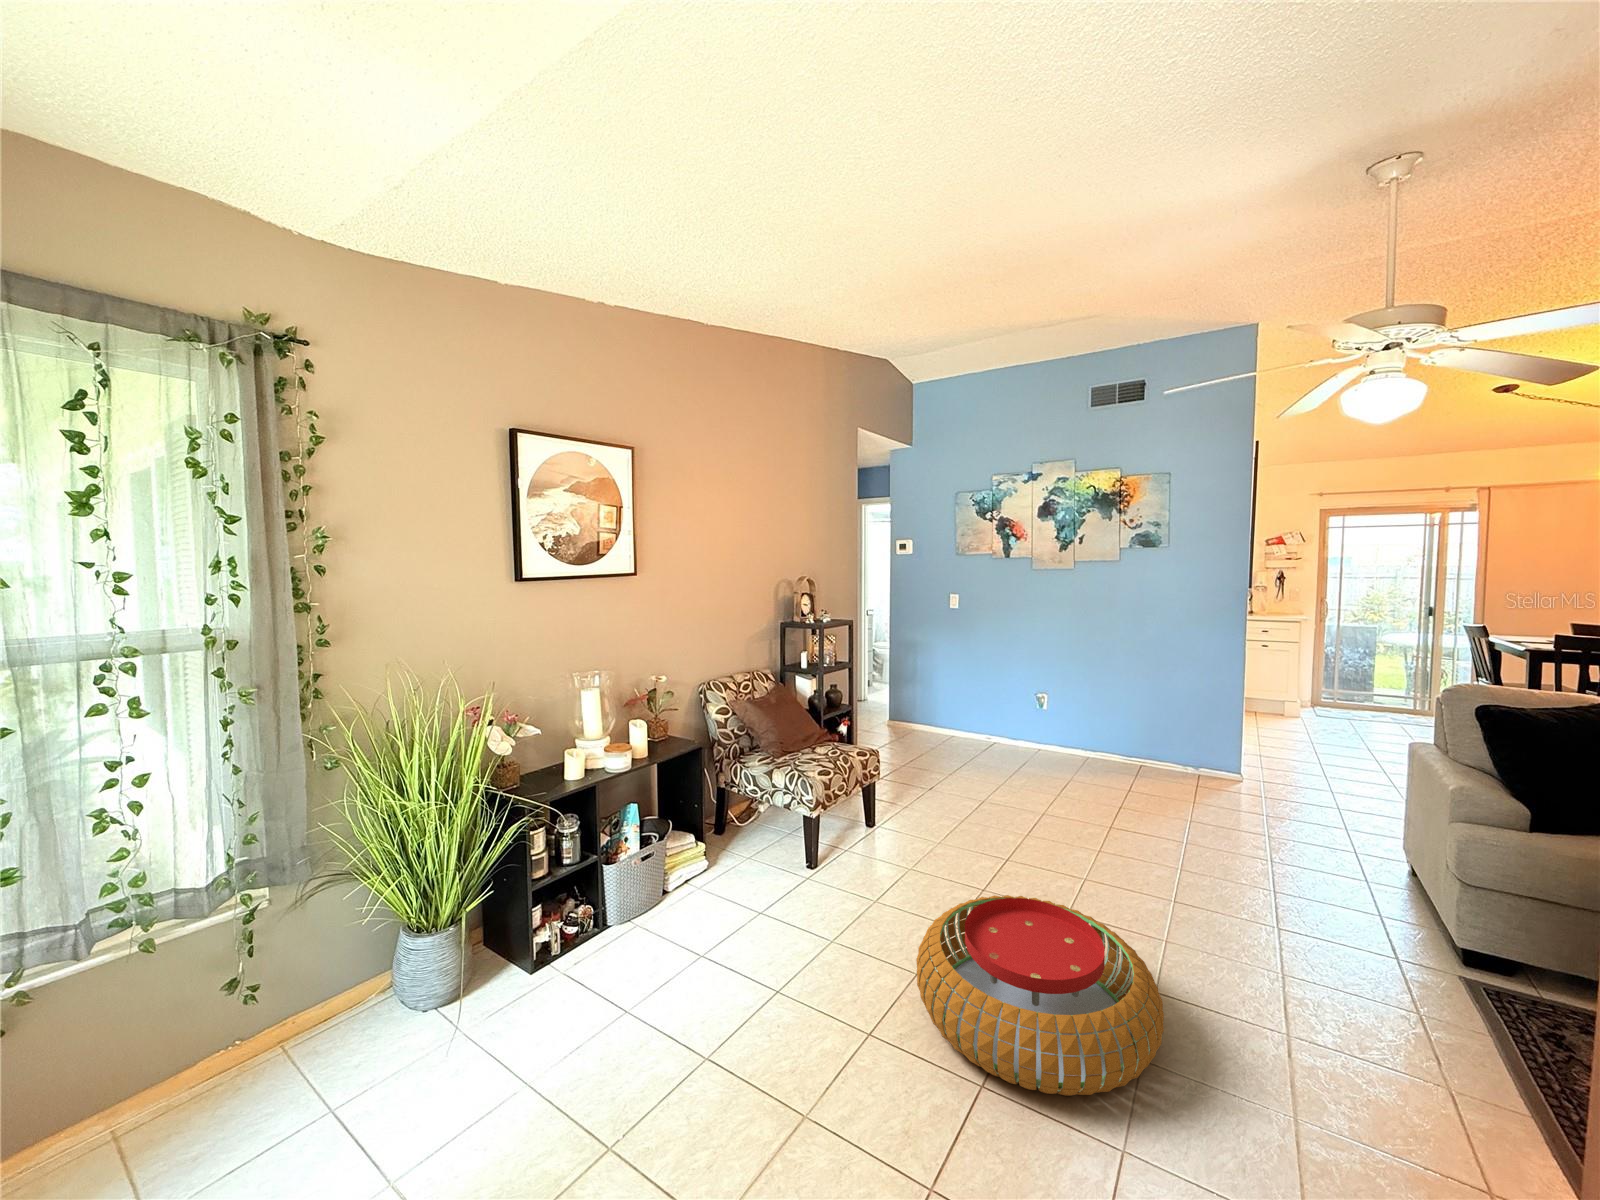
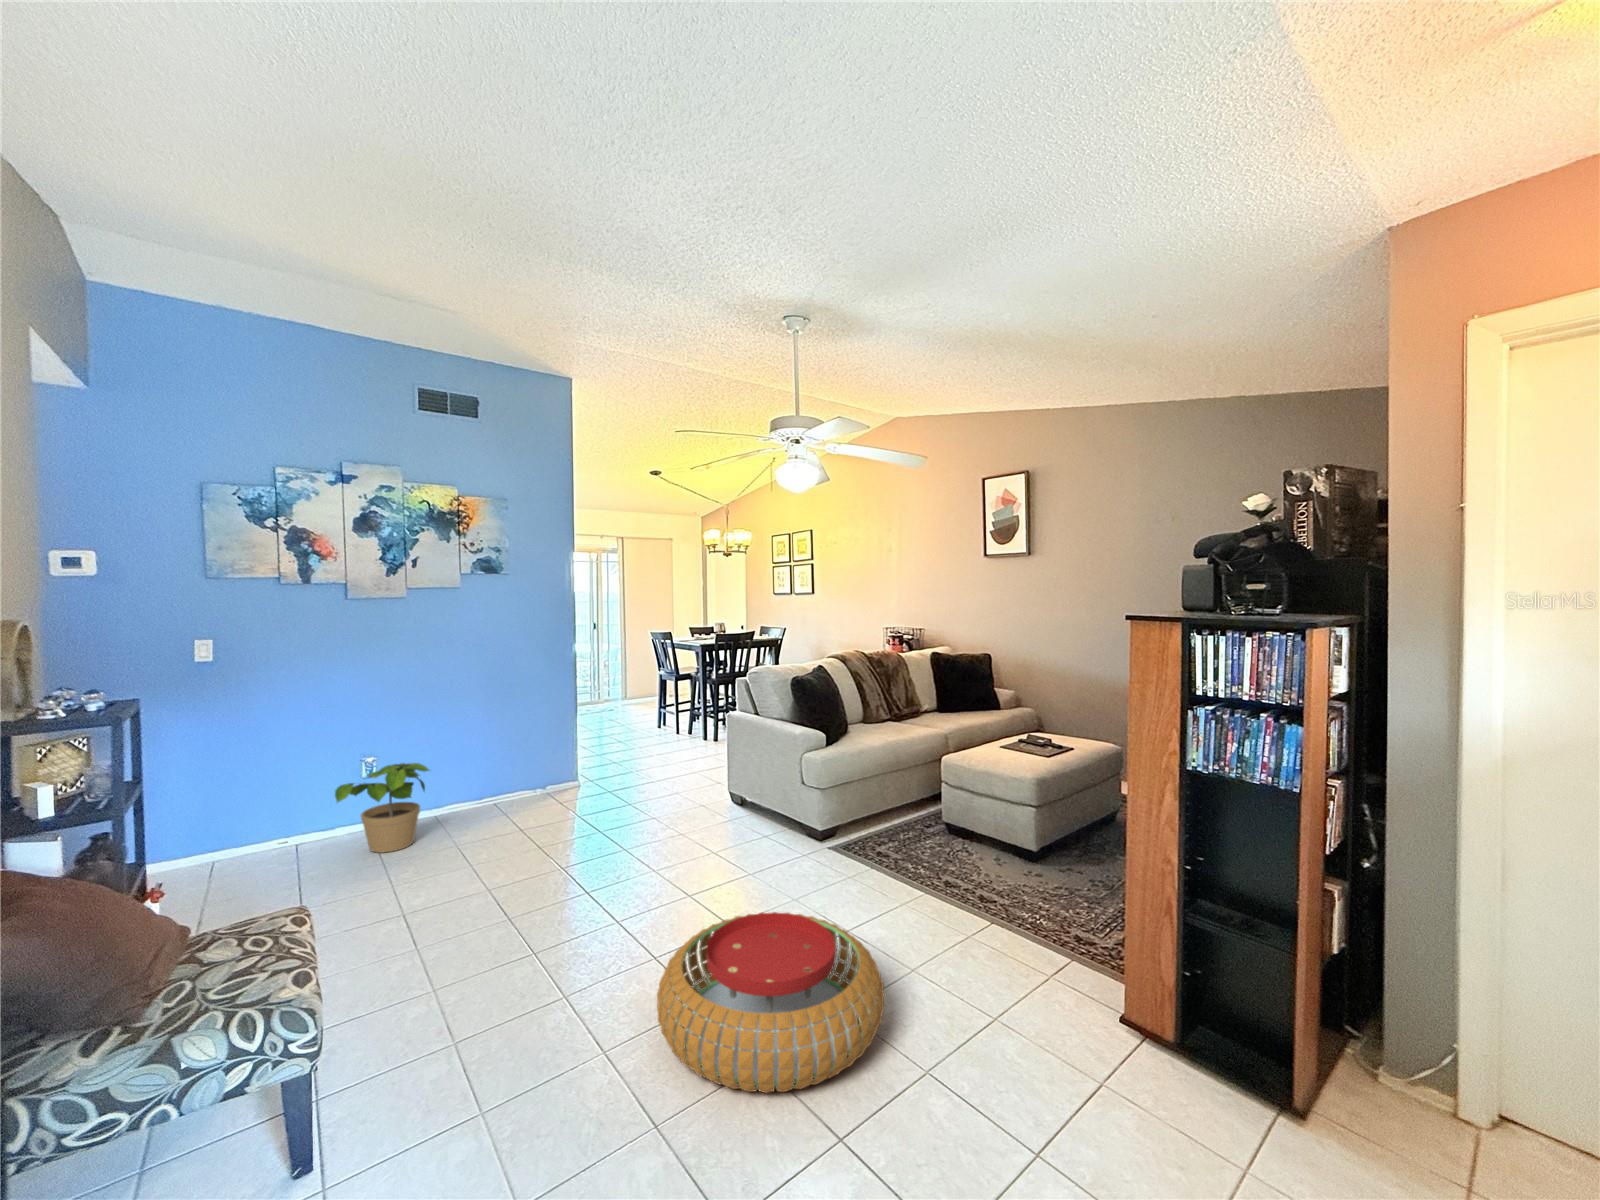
potted plant: none [1007,695,1074,763] -> present [335,763,429,853]

